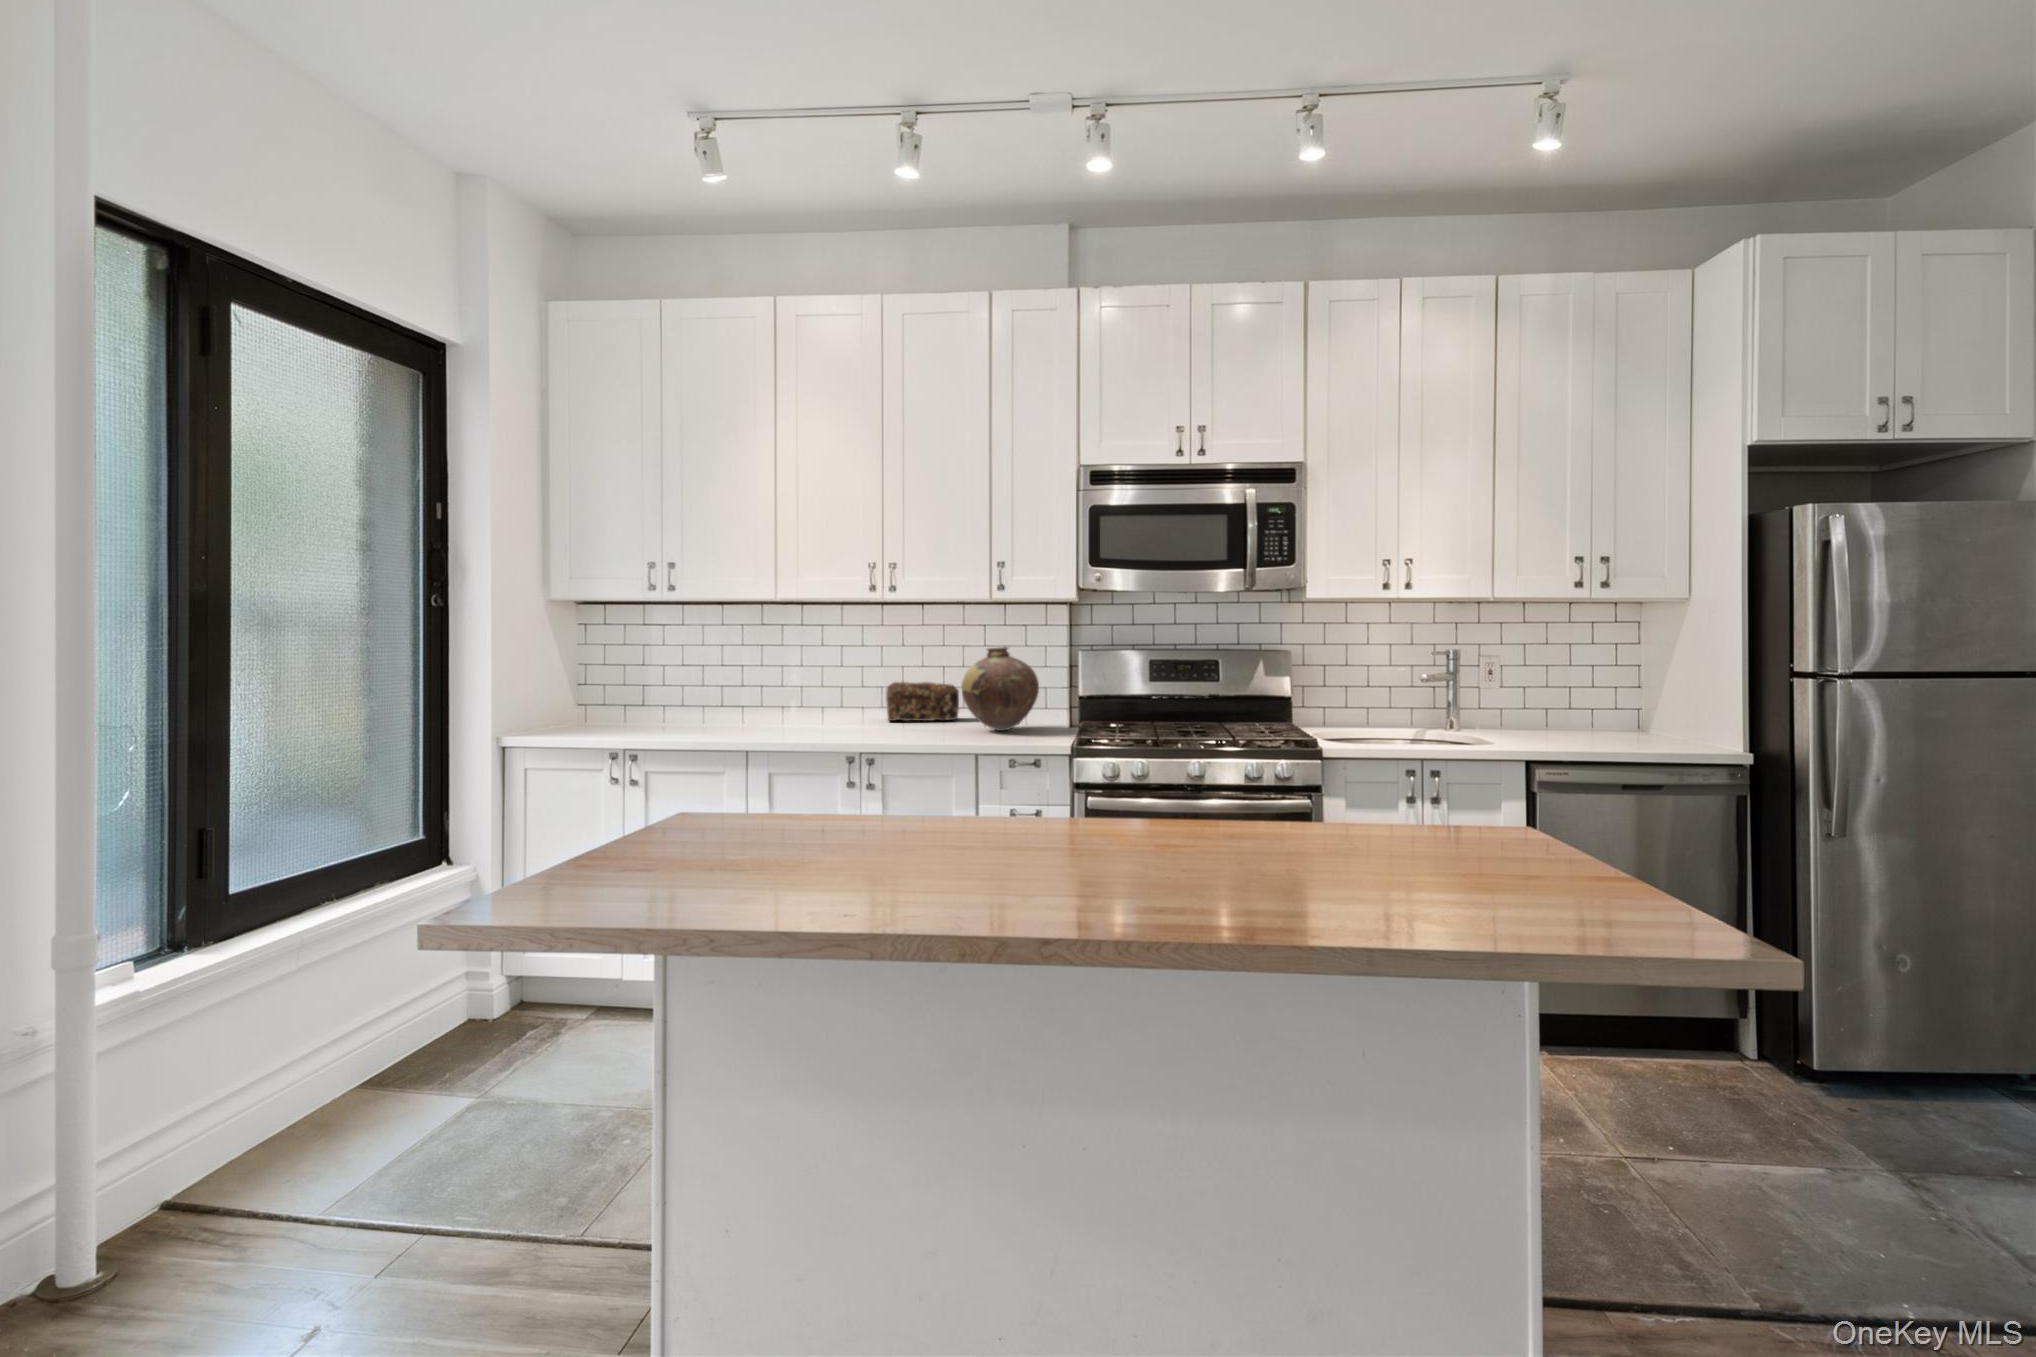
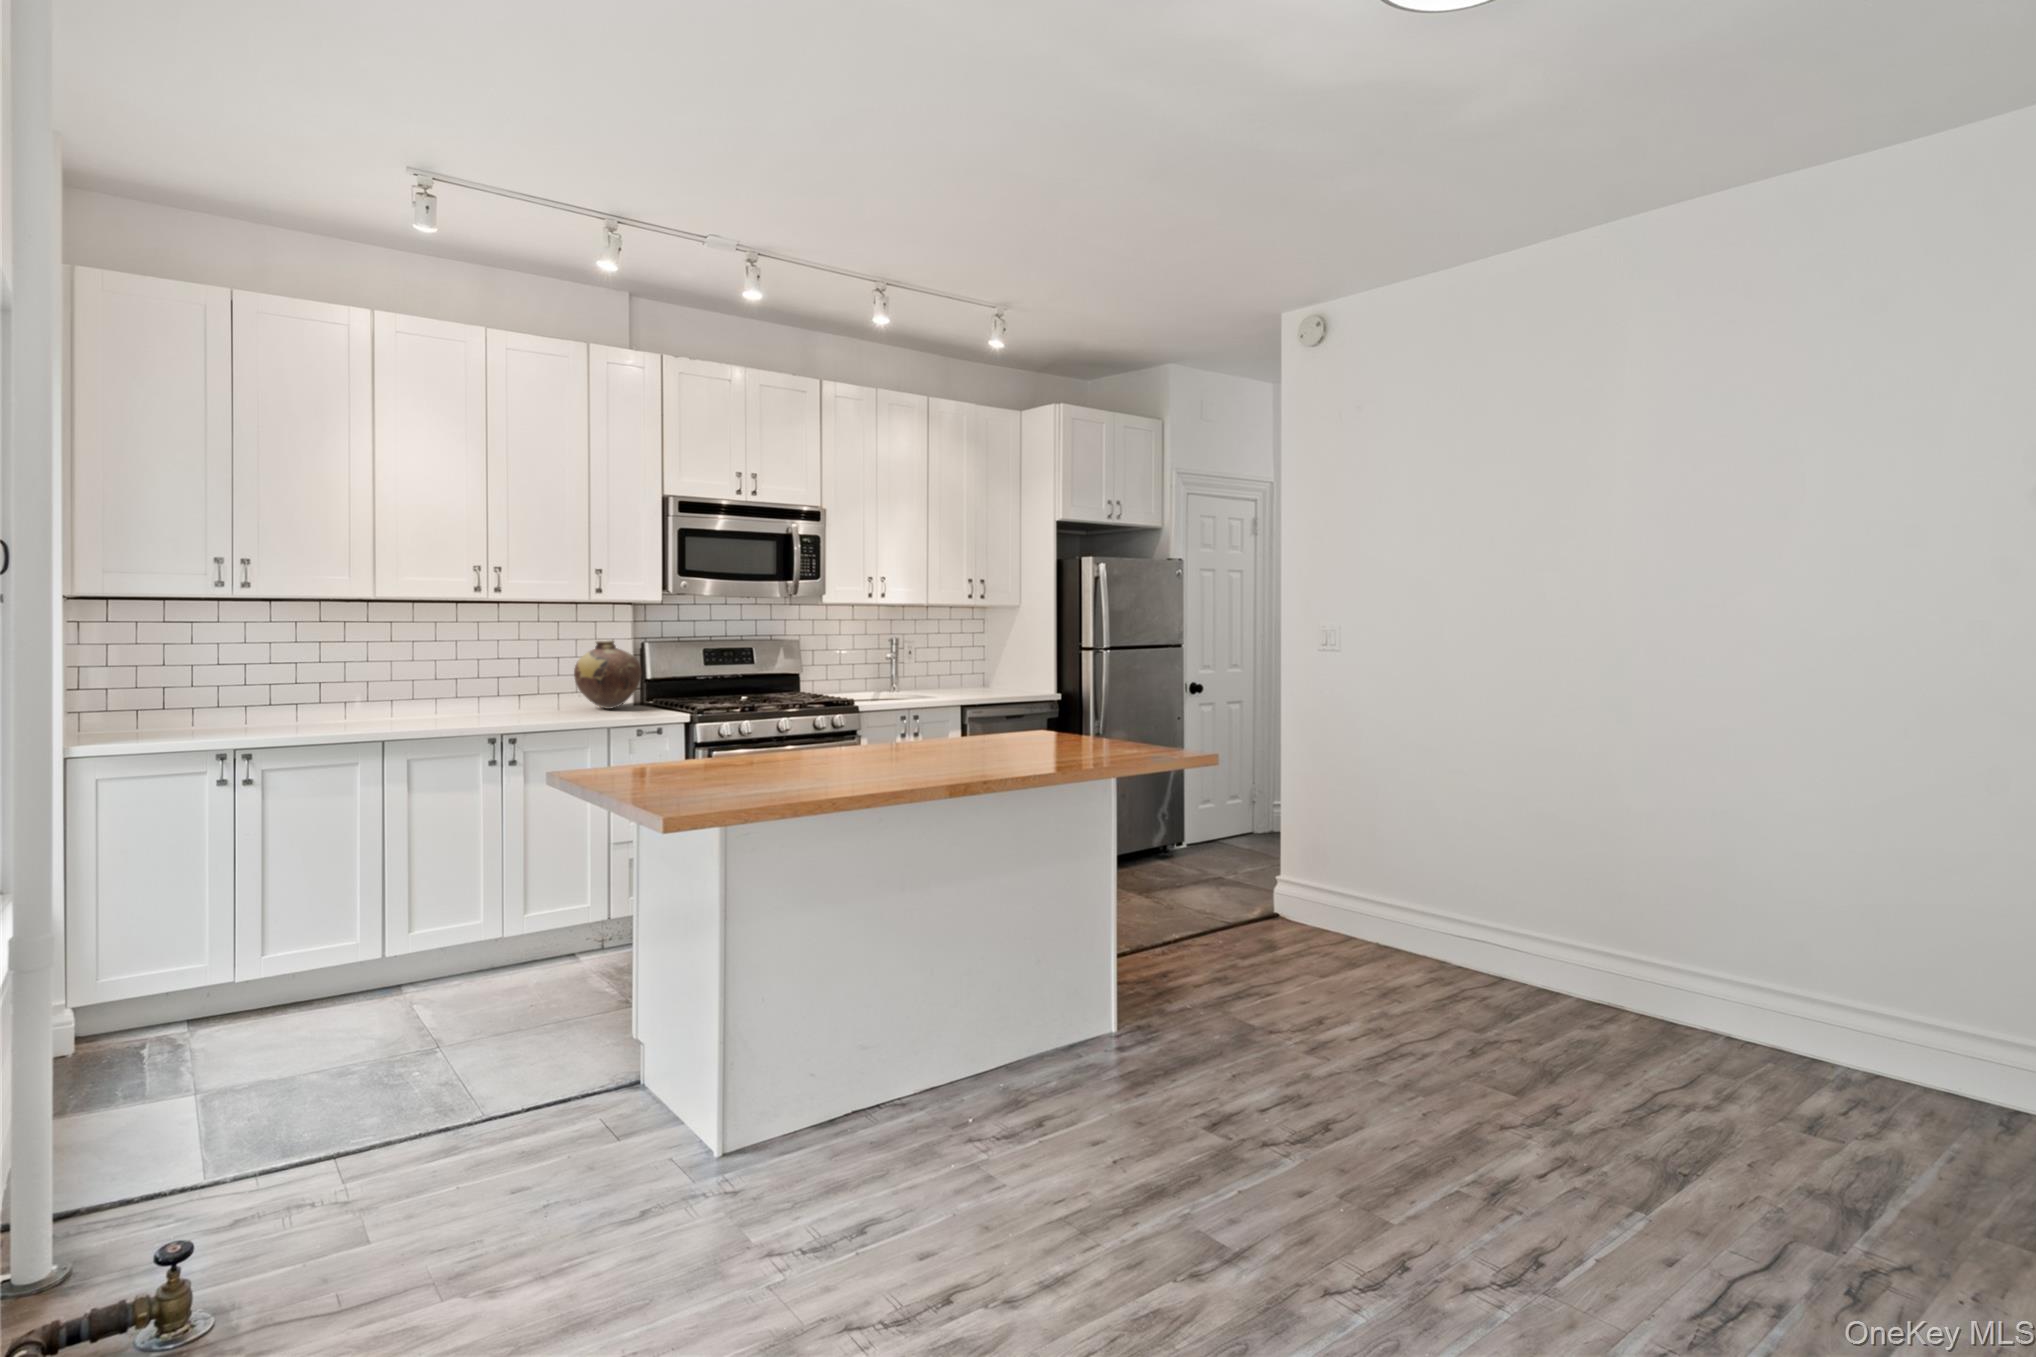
bread loaf: present [886,682,959,721] -> none [468,671,546,707]

